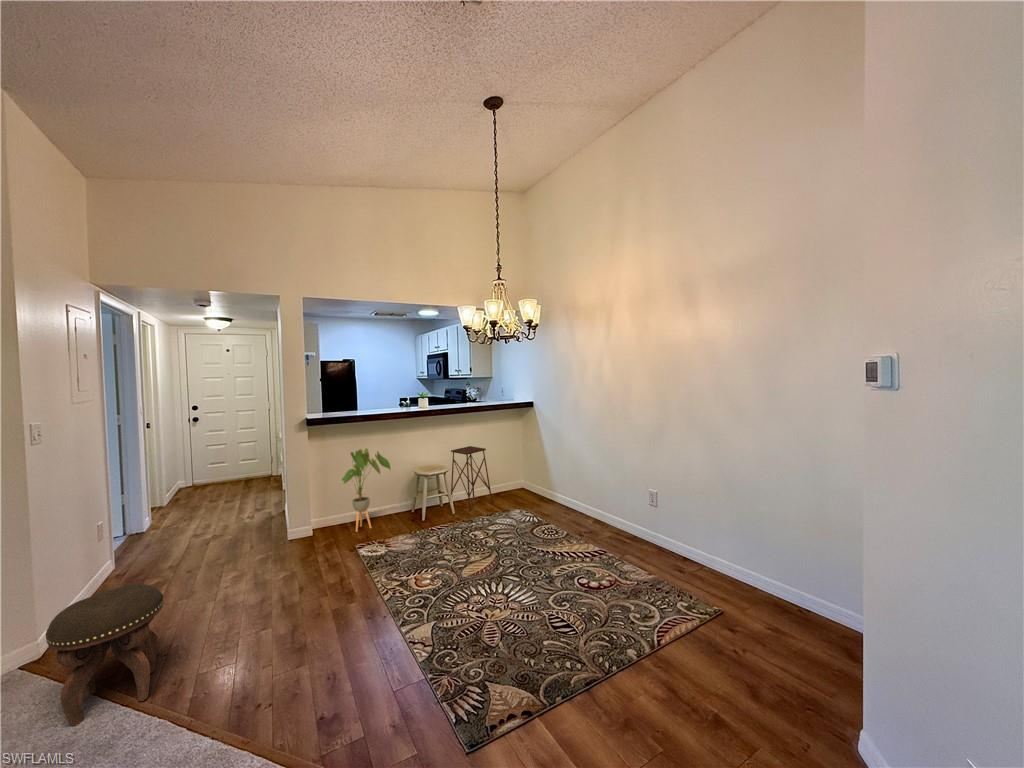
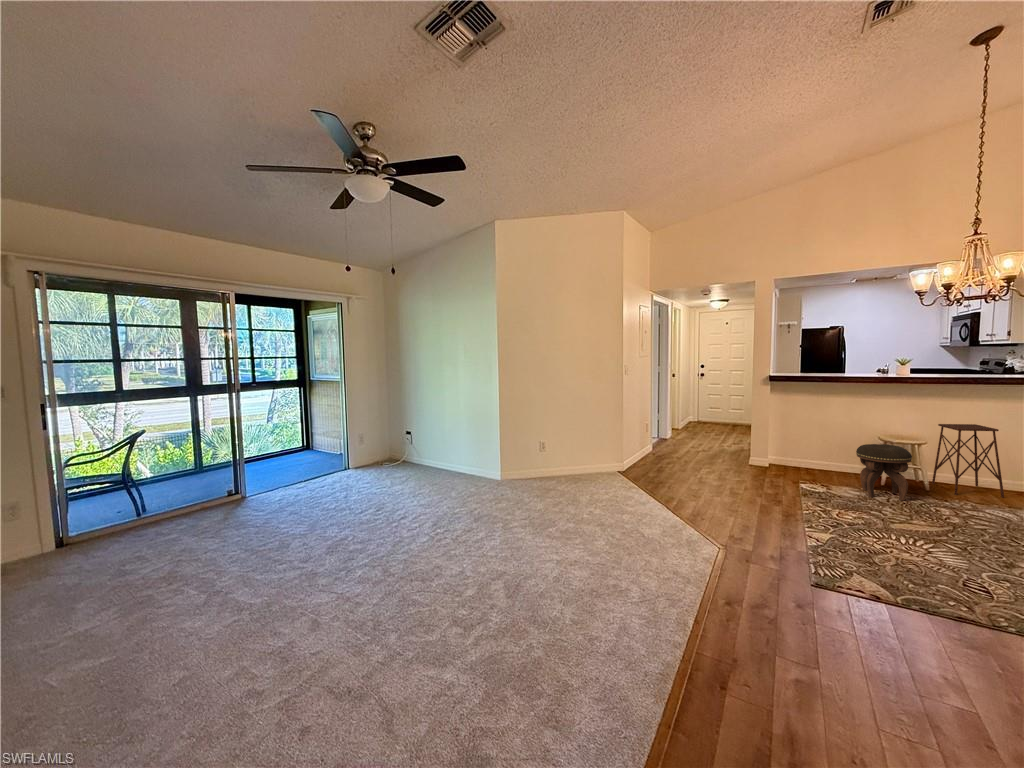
house plant: present [342,448,390,532] -> none [794,406,846,475]
footstool: present [46,584,163,727] -> present [856,444,912,501]

